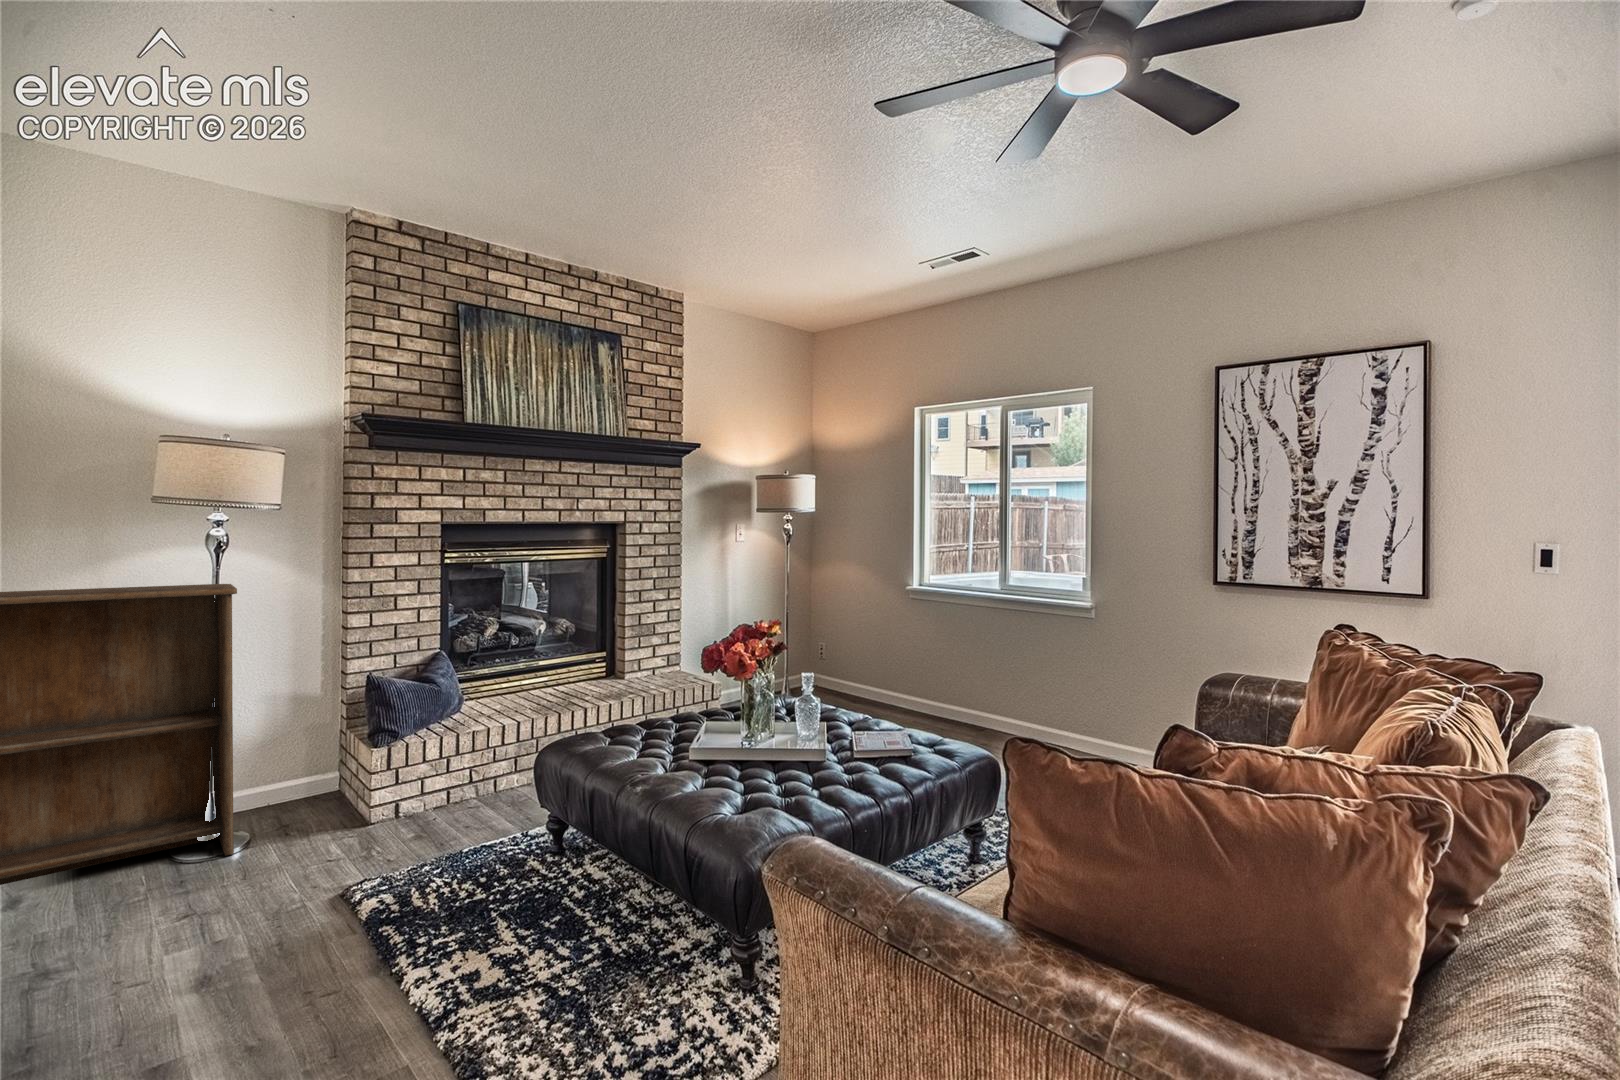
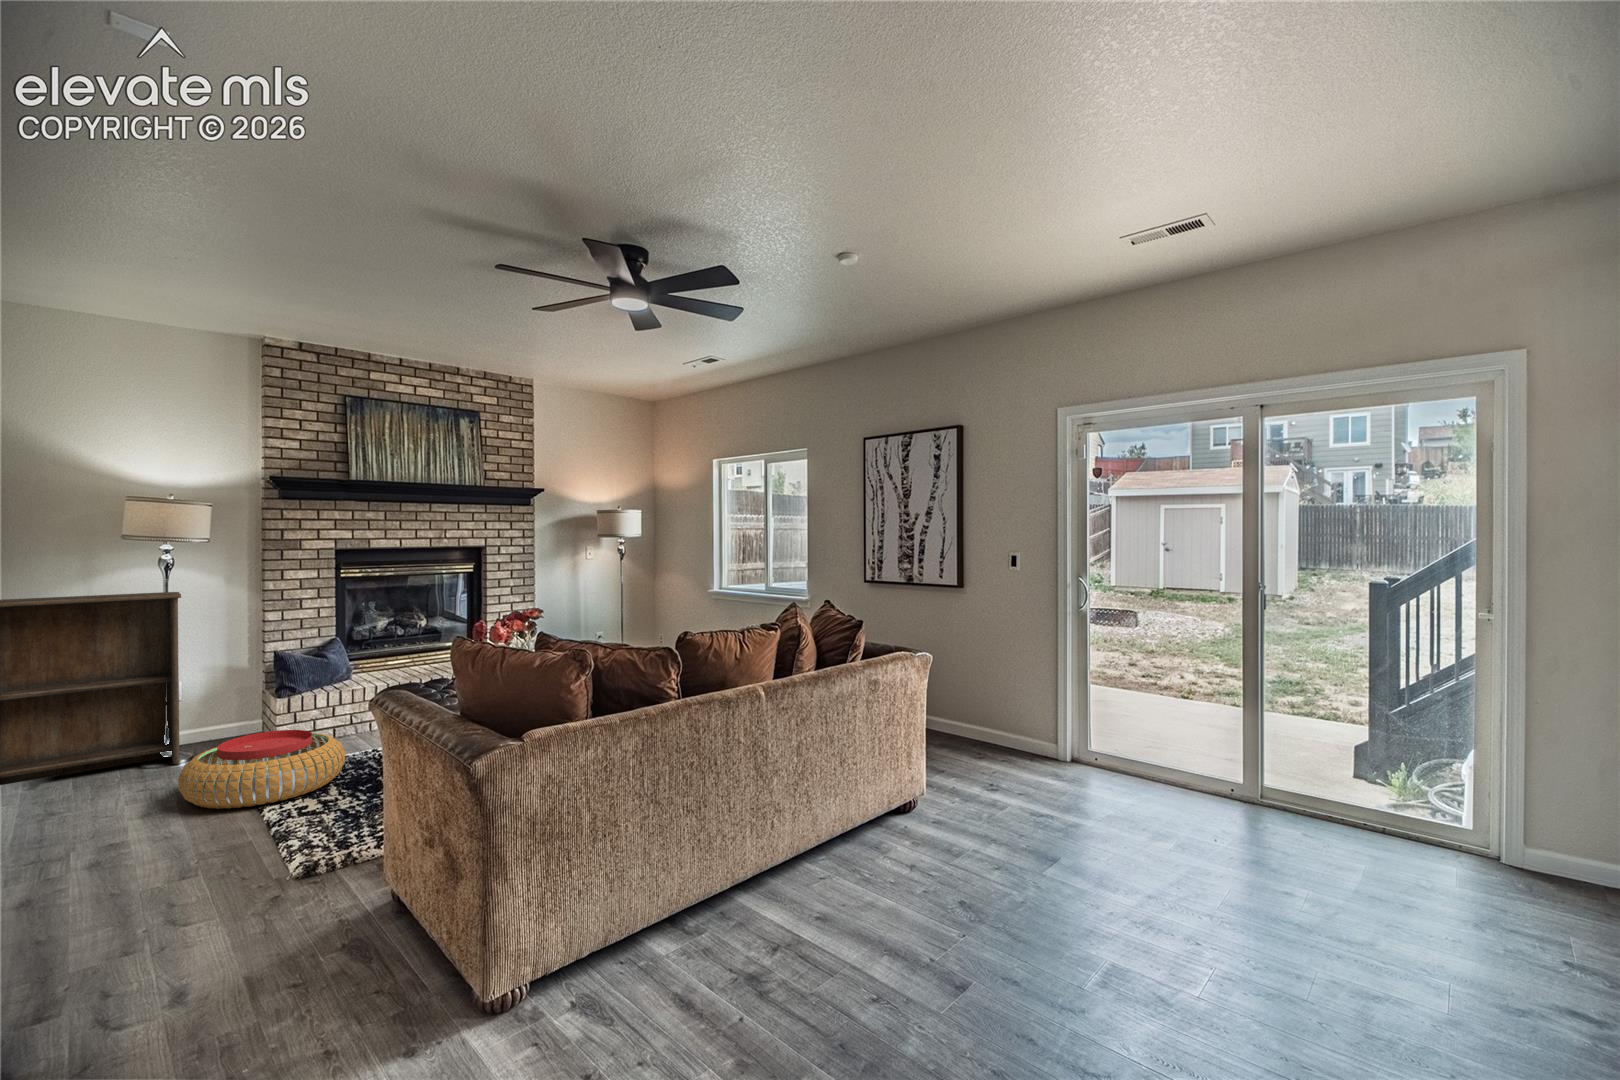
pouf: none [244,813,500,969] -> present [178,730,345,809]

